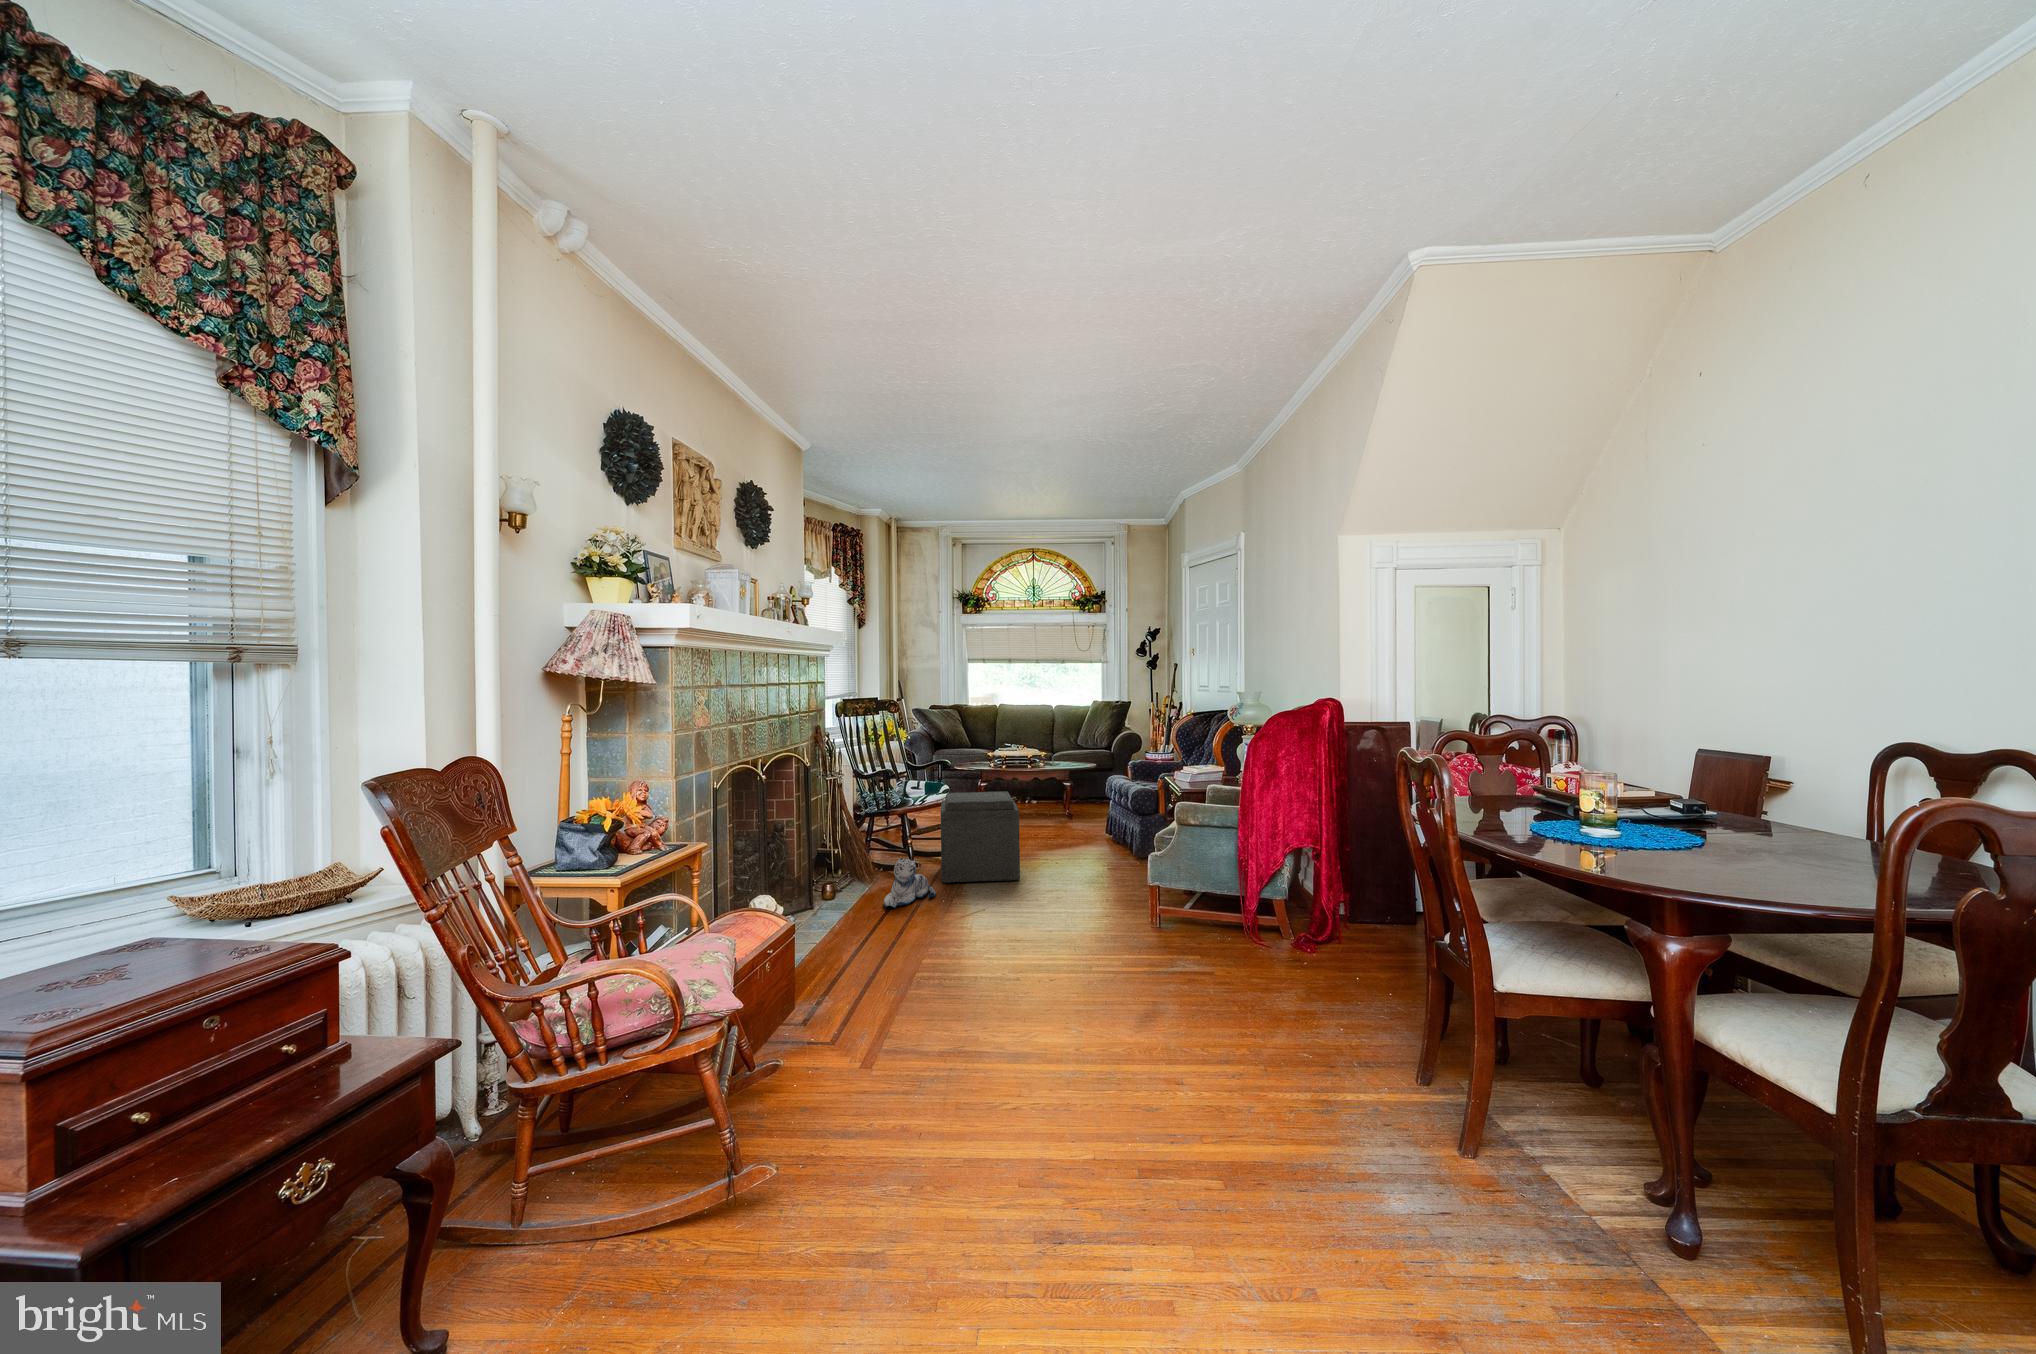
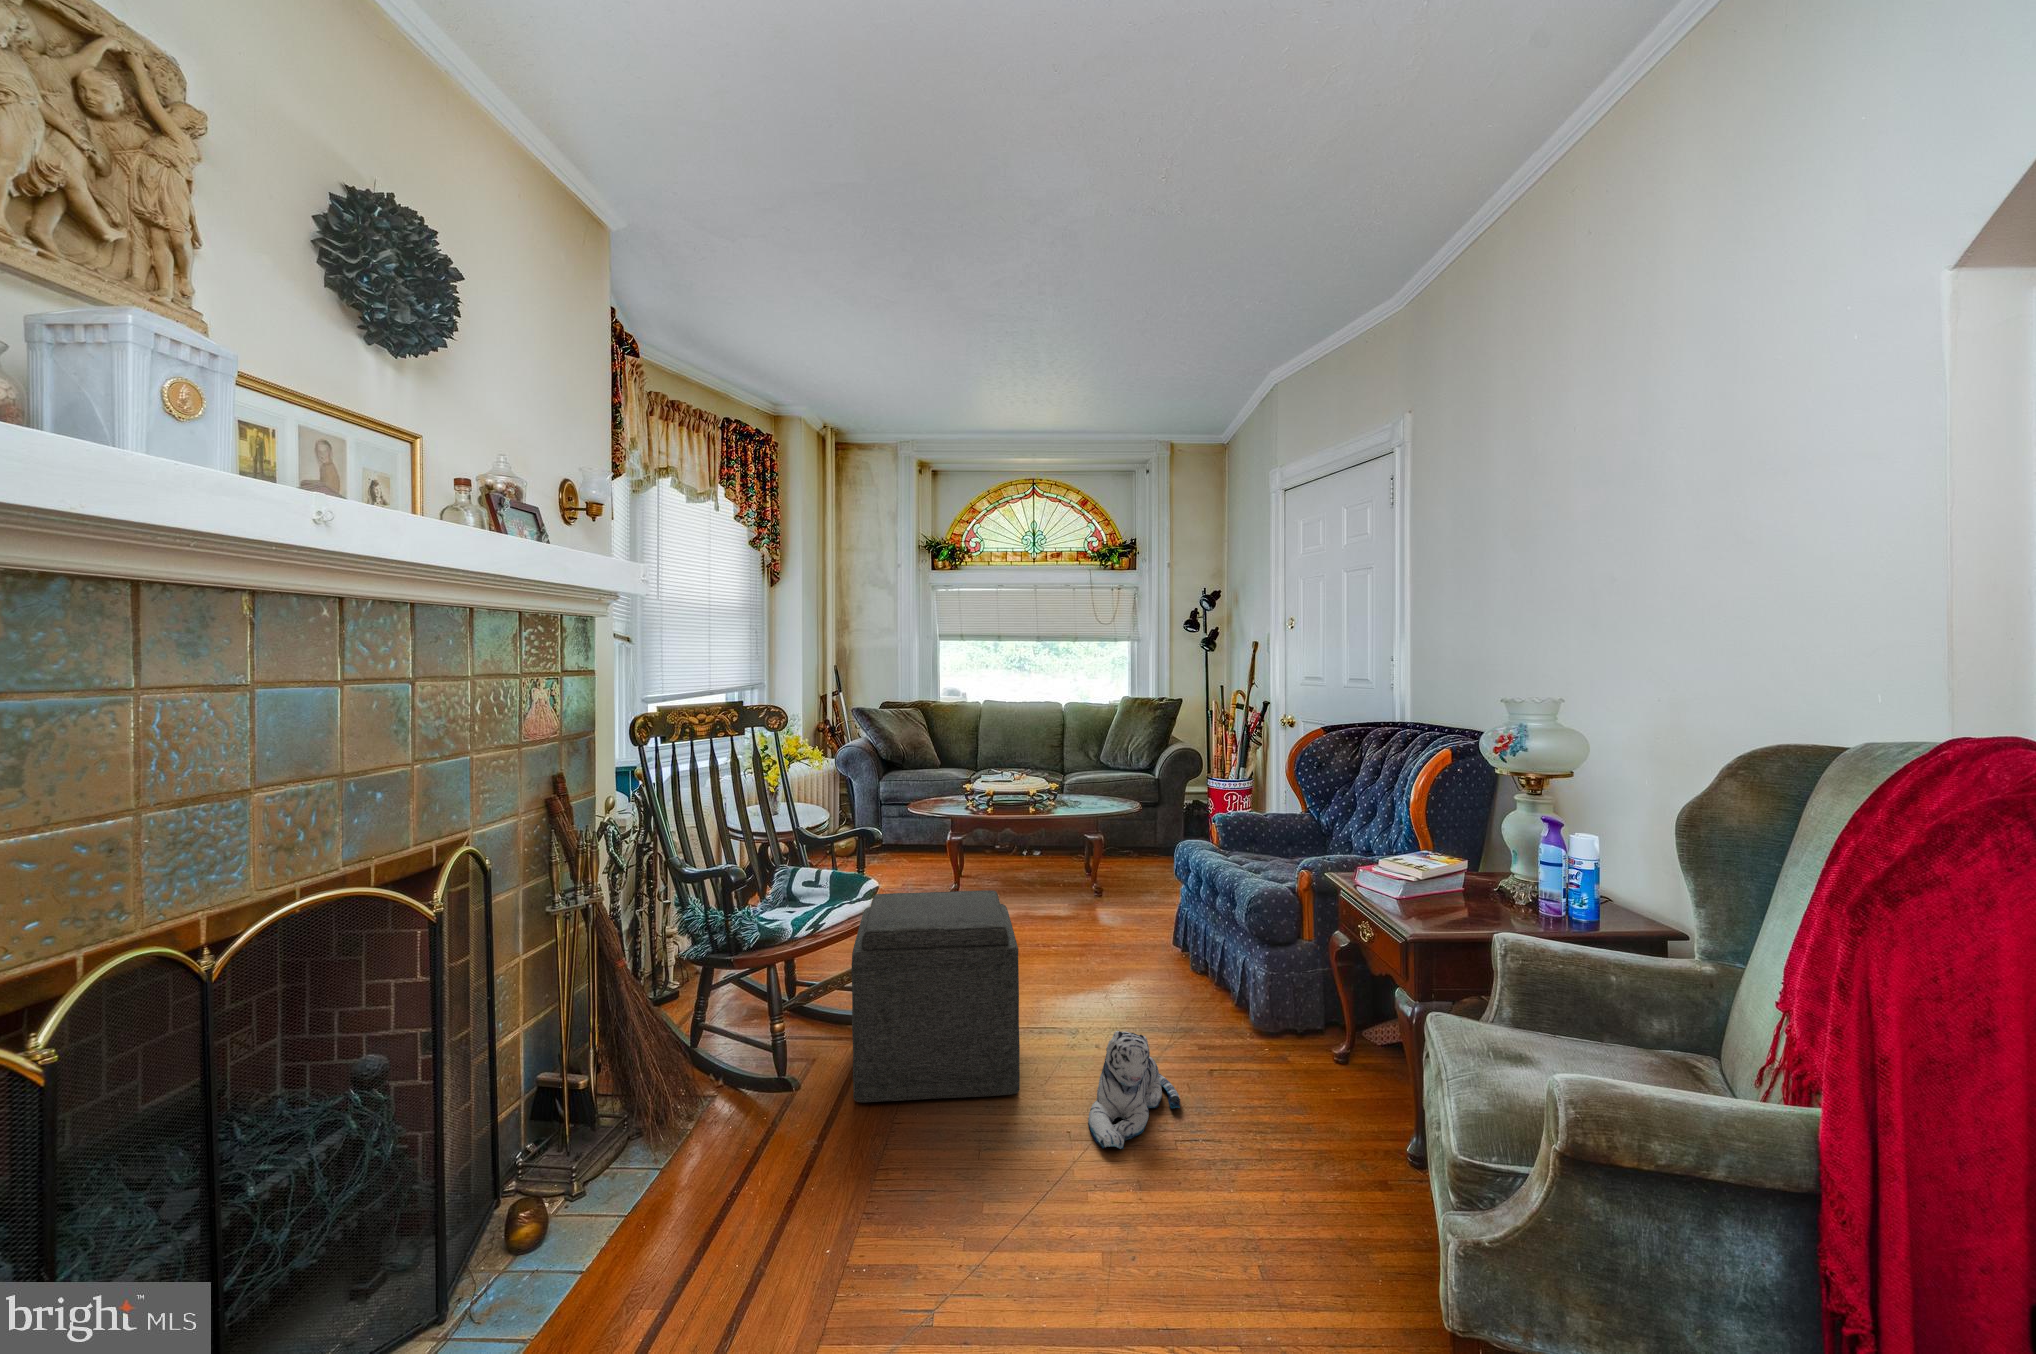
plush toy: present [884,858,936,908] -> present [1088,1031,1180,1149]

